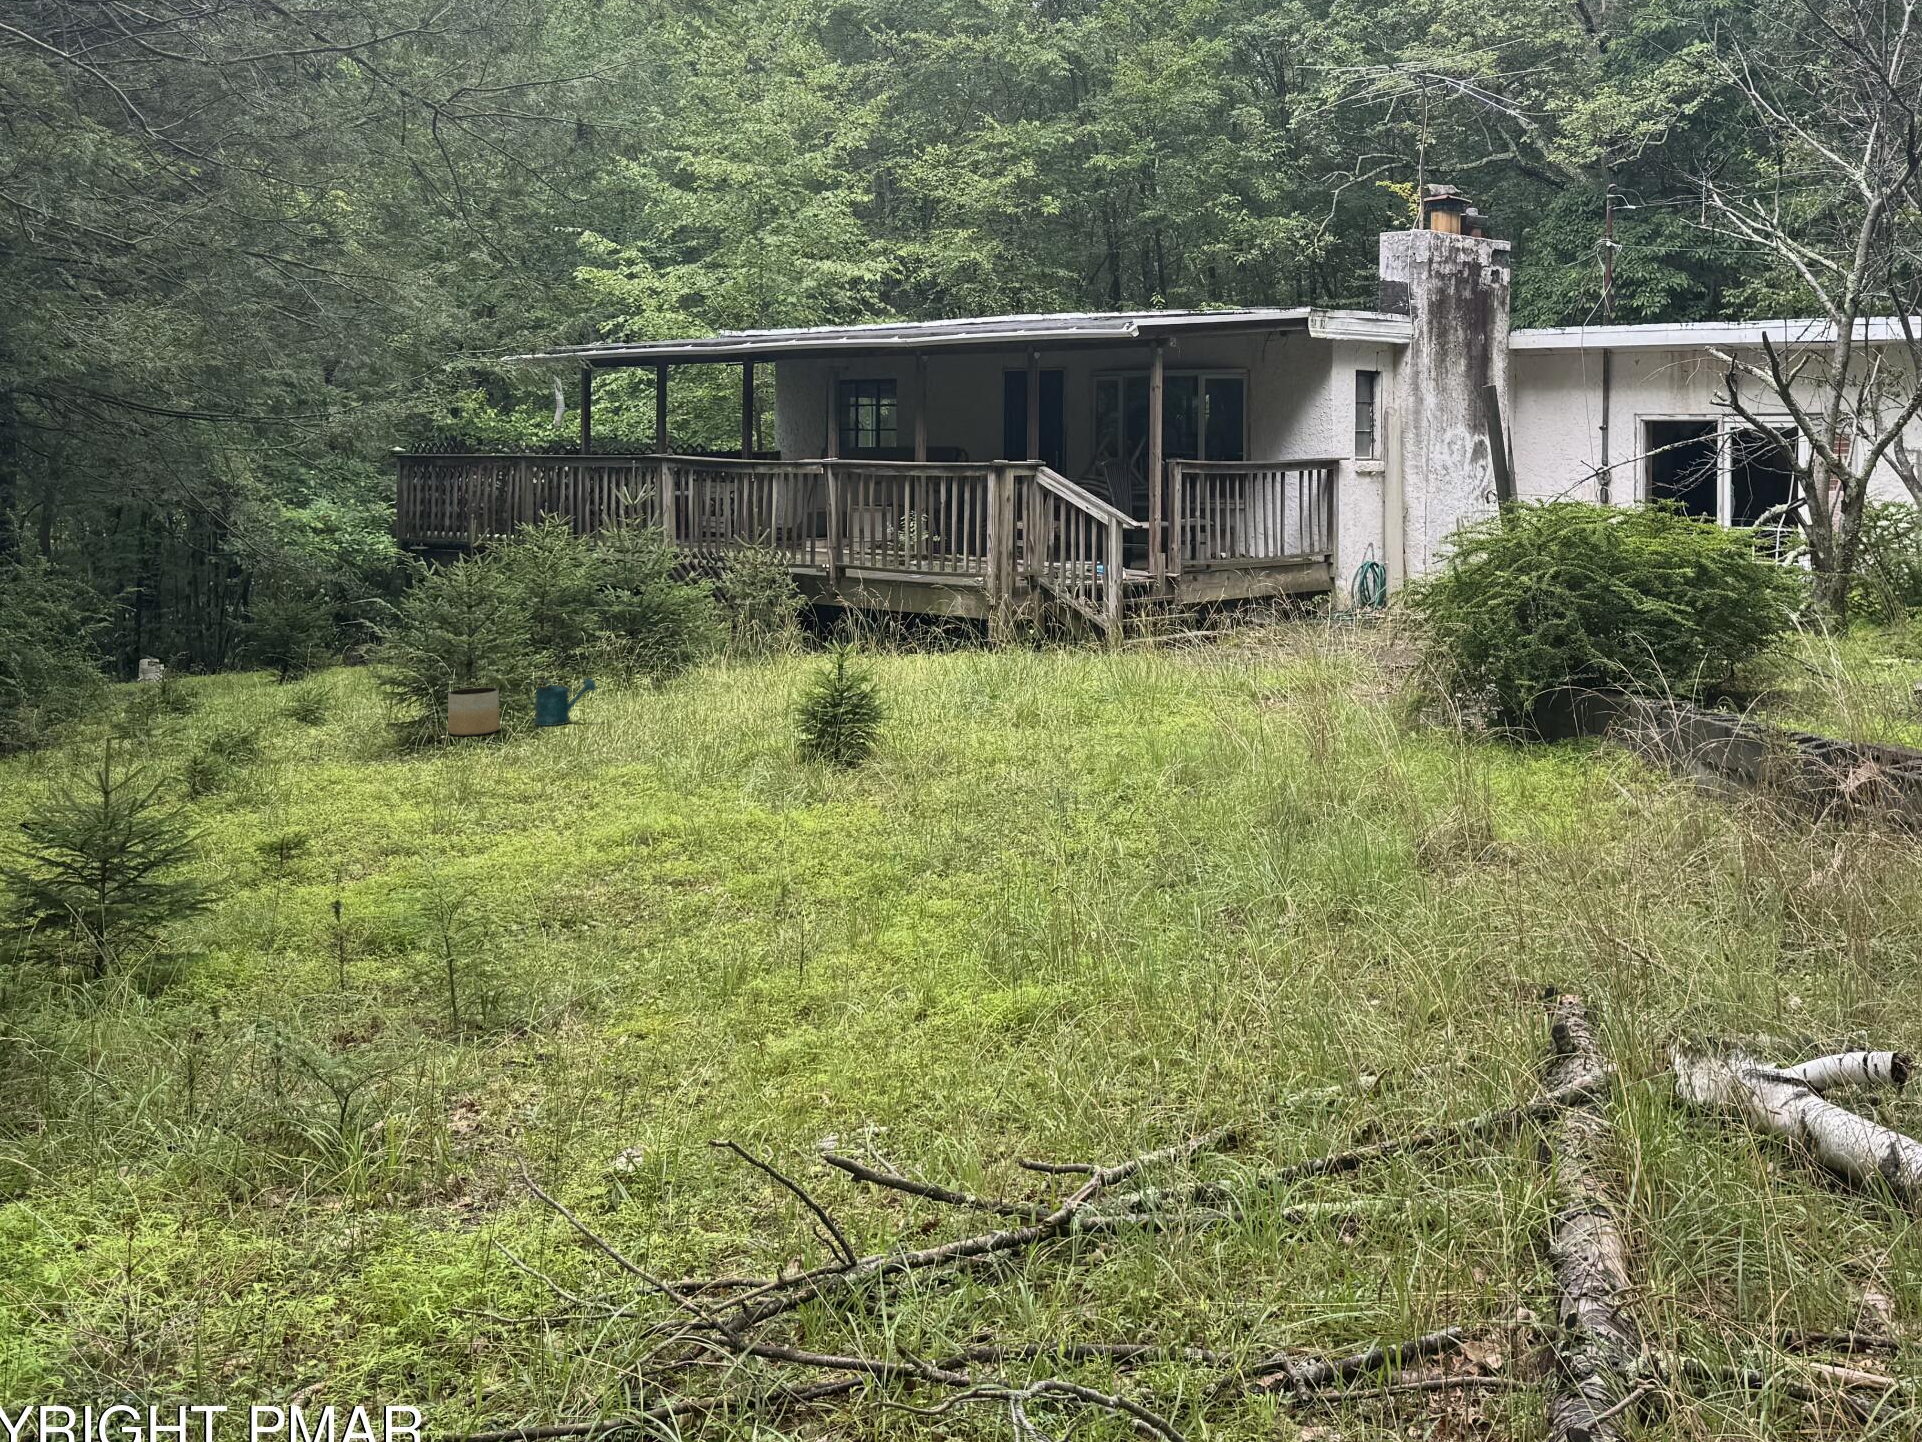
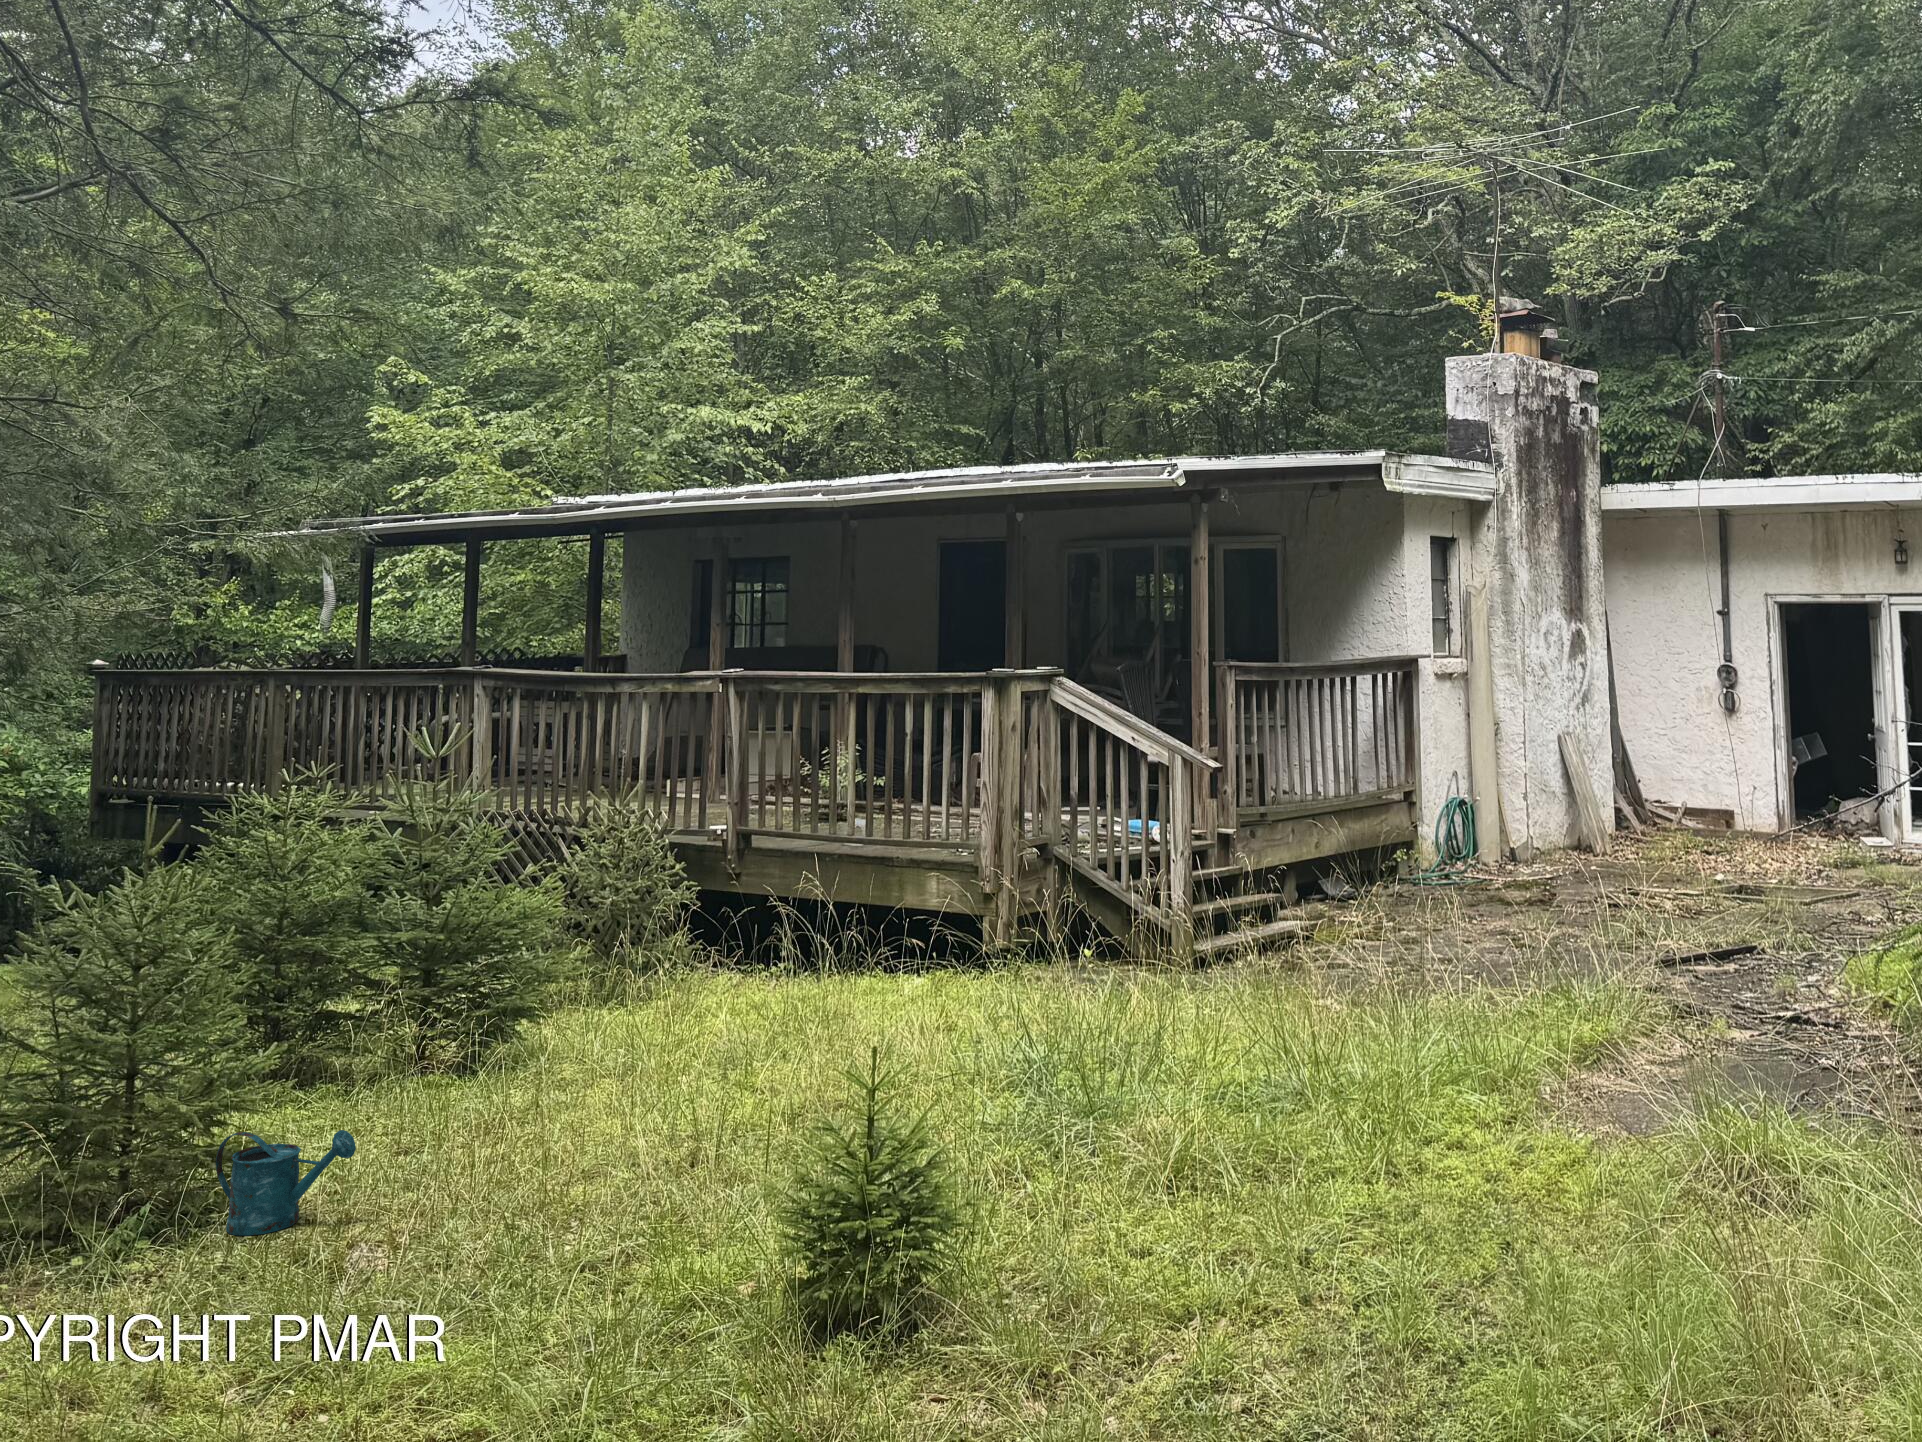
planter: present [448,687,500,736] -> none [40,1162,155,1280]

